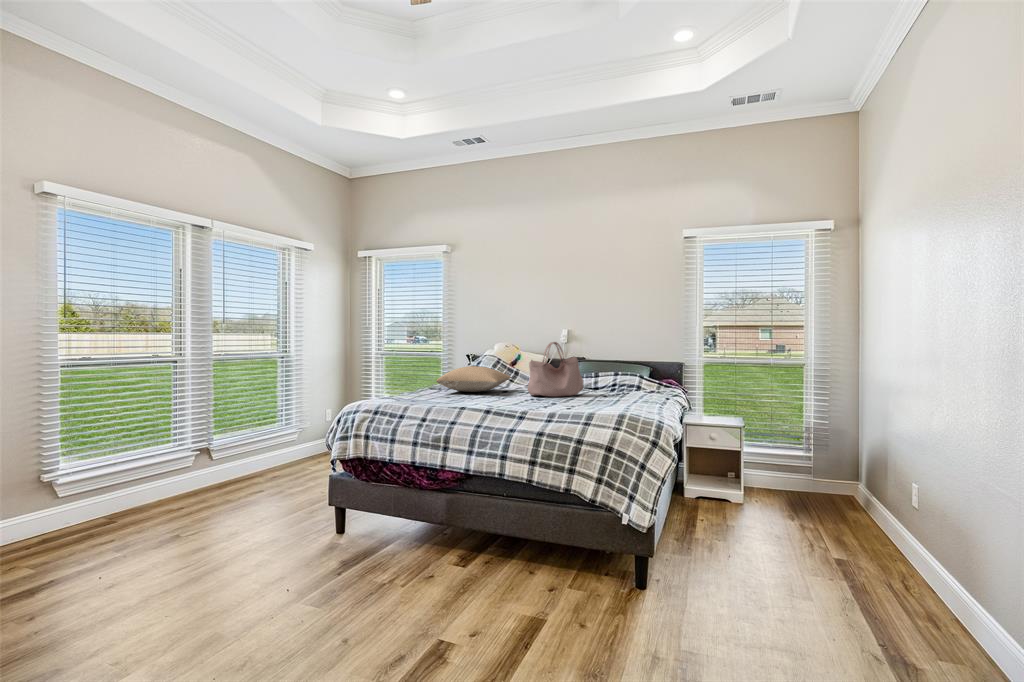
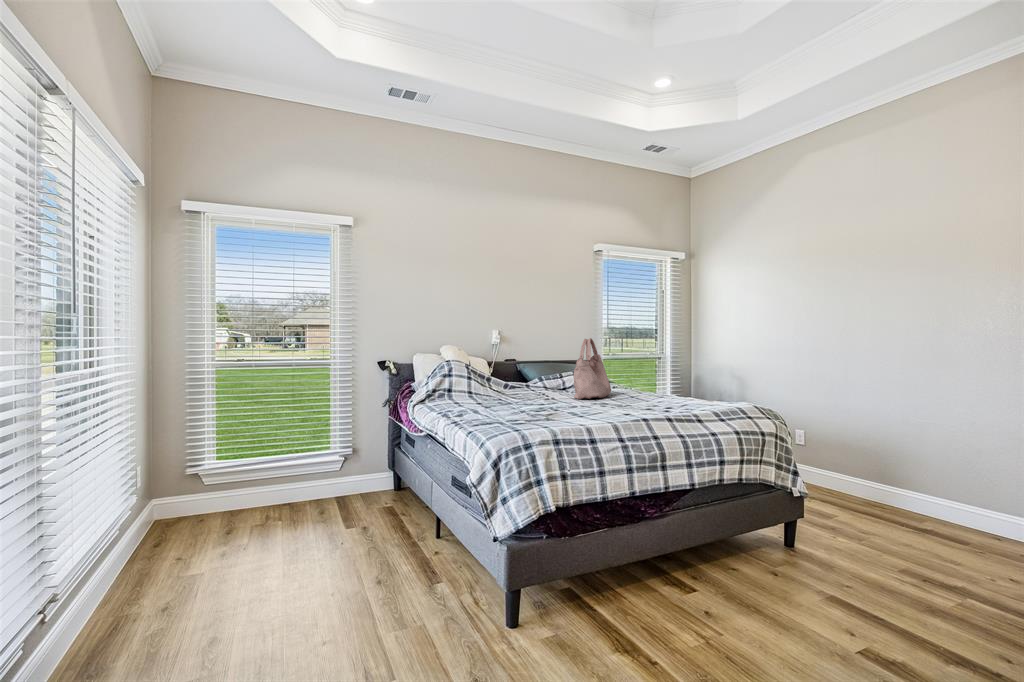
pillow: present [437,366,511,392] -> none [461,371,566,404]

